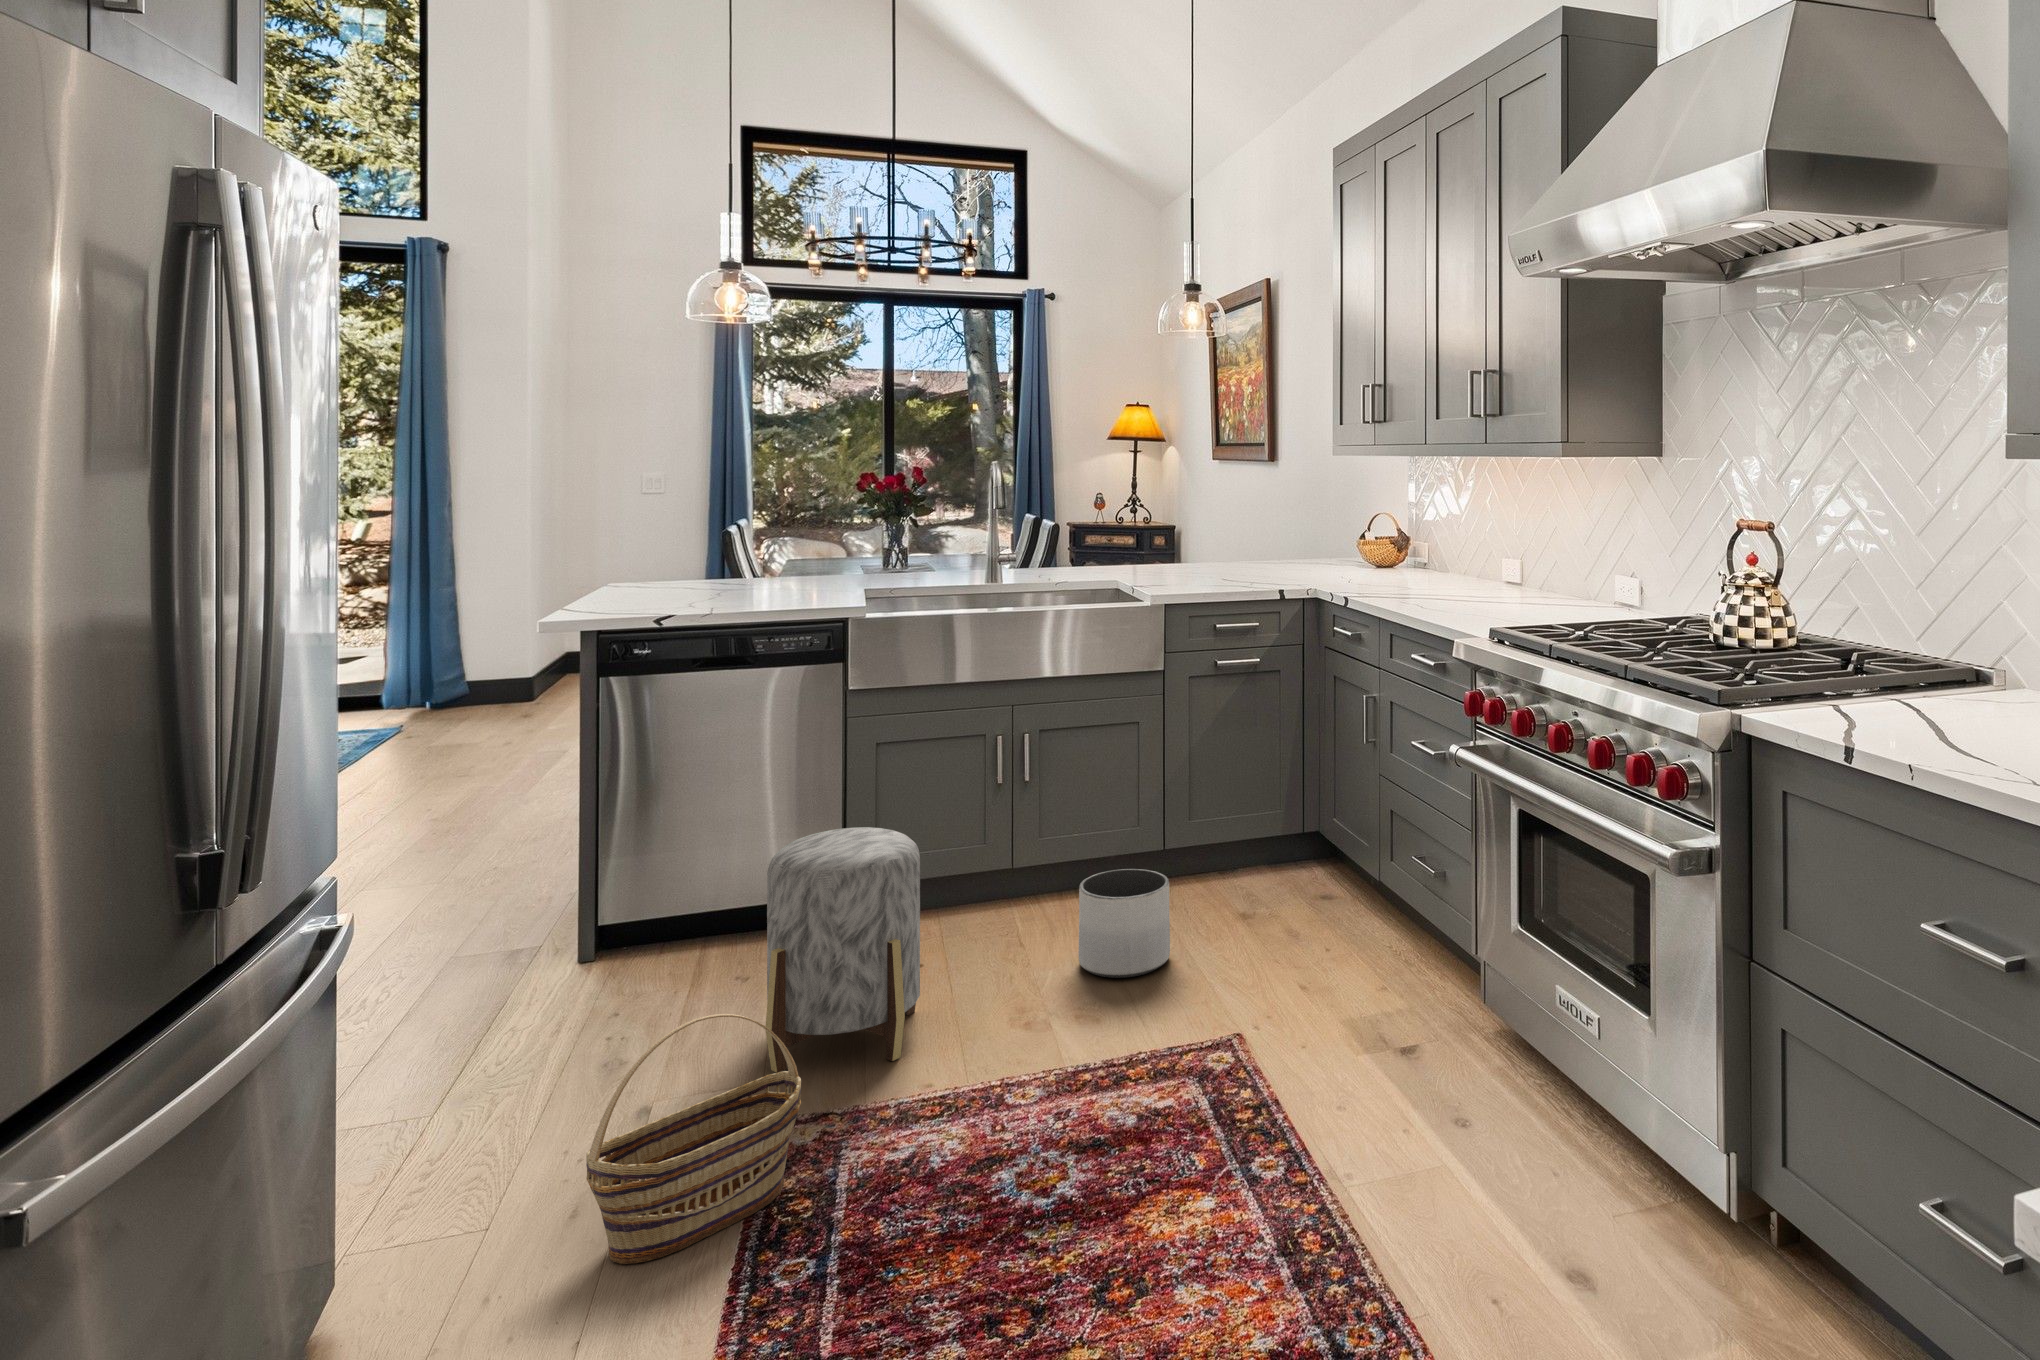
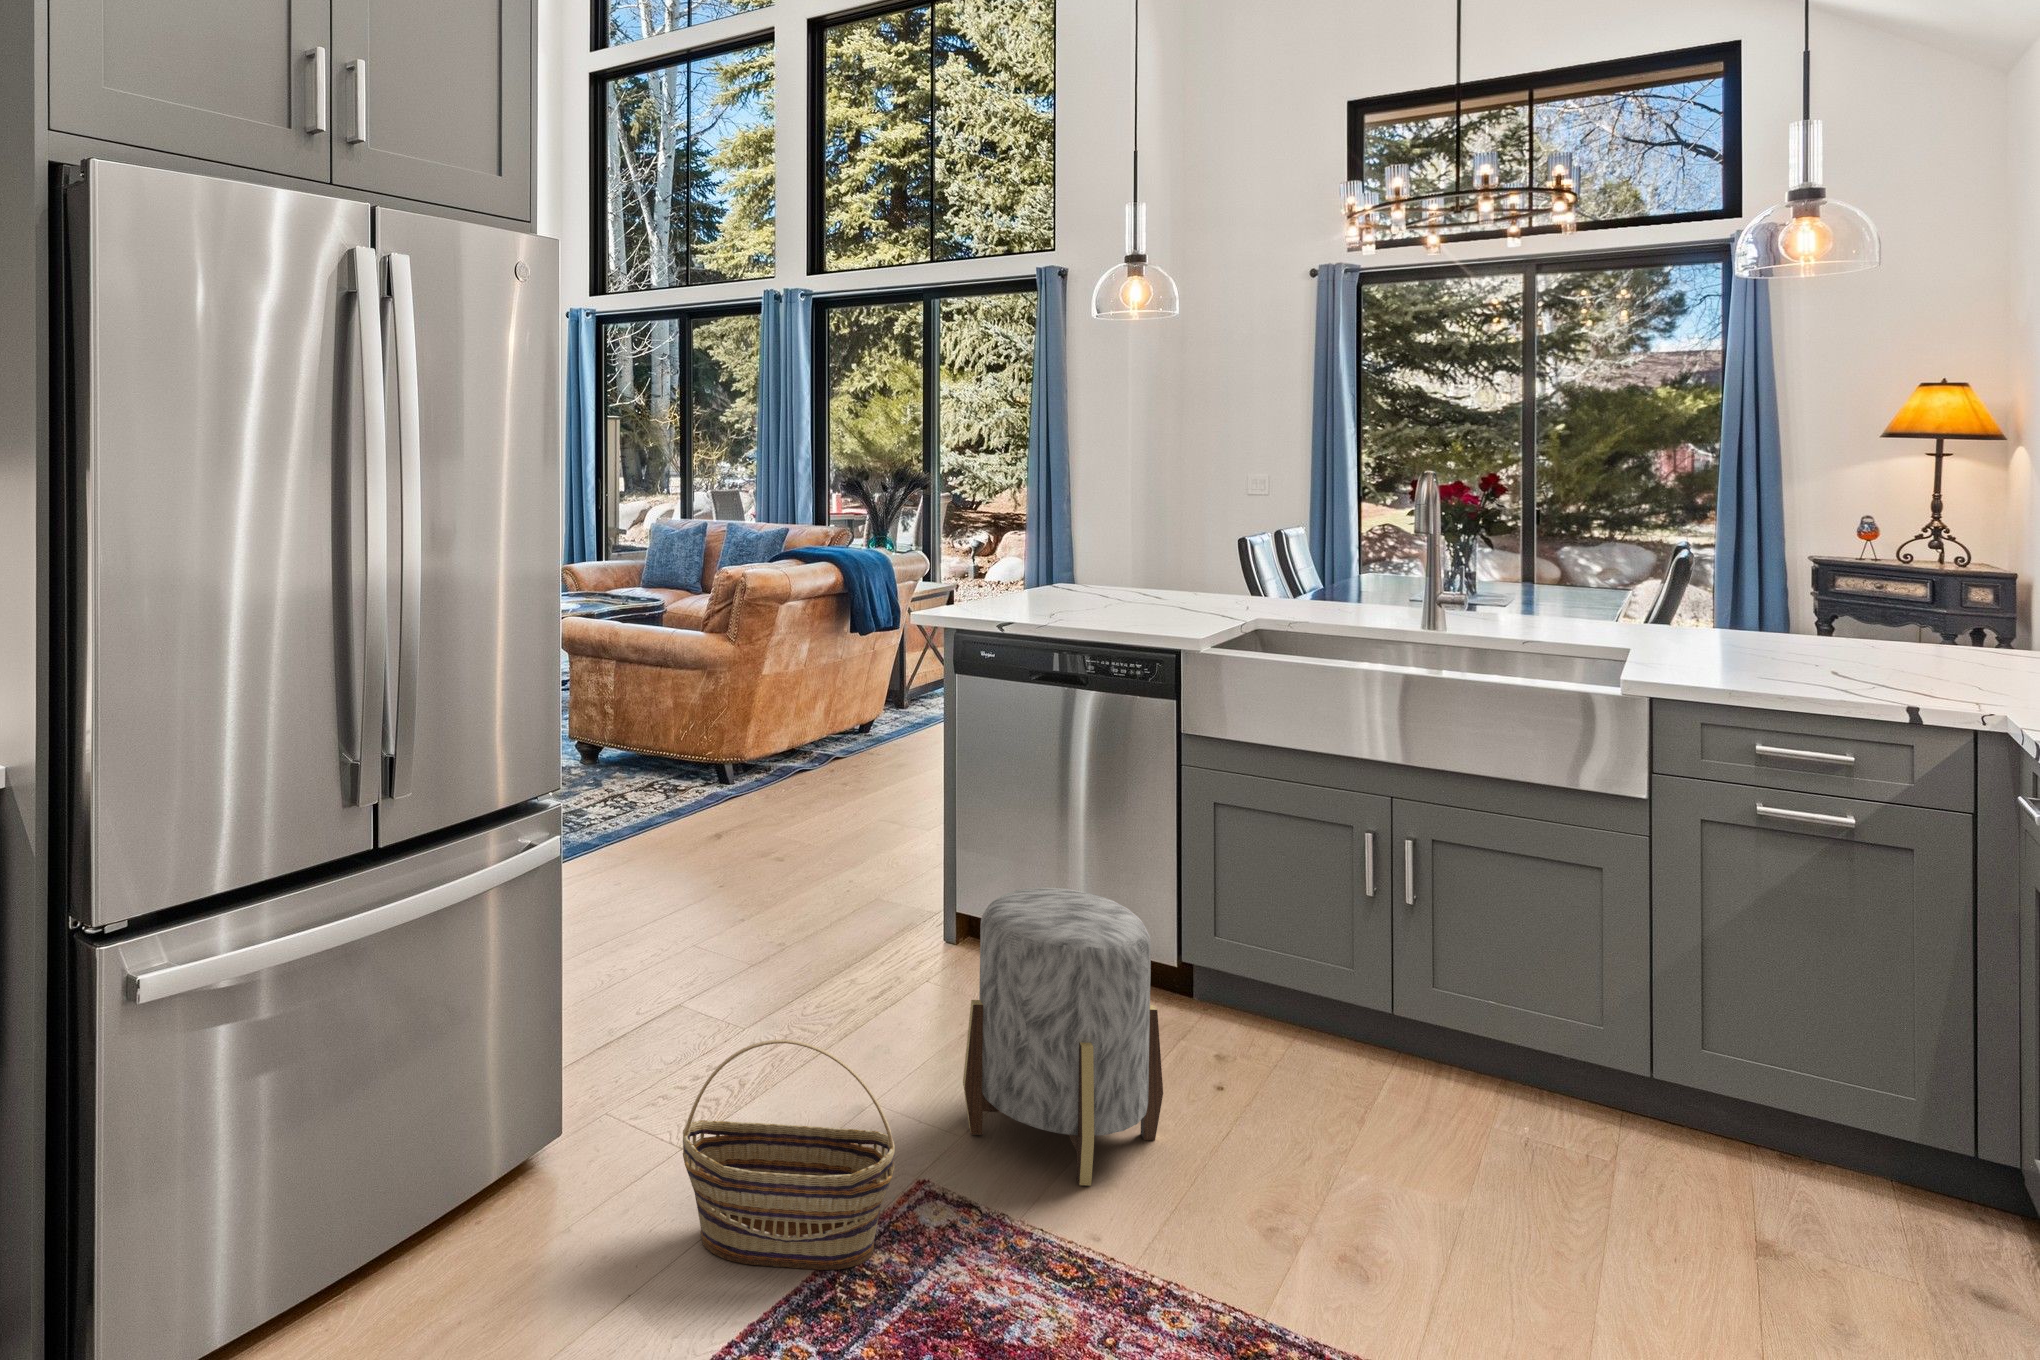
planter: present [1078,869,1170,978] -> none [1395,1068,1550,1251]

